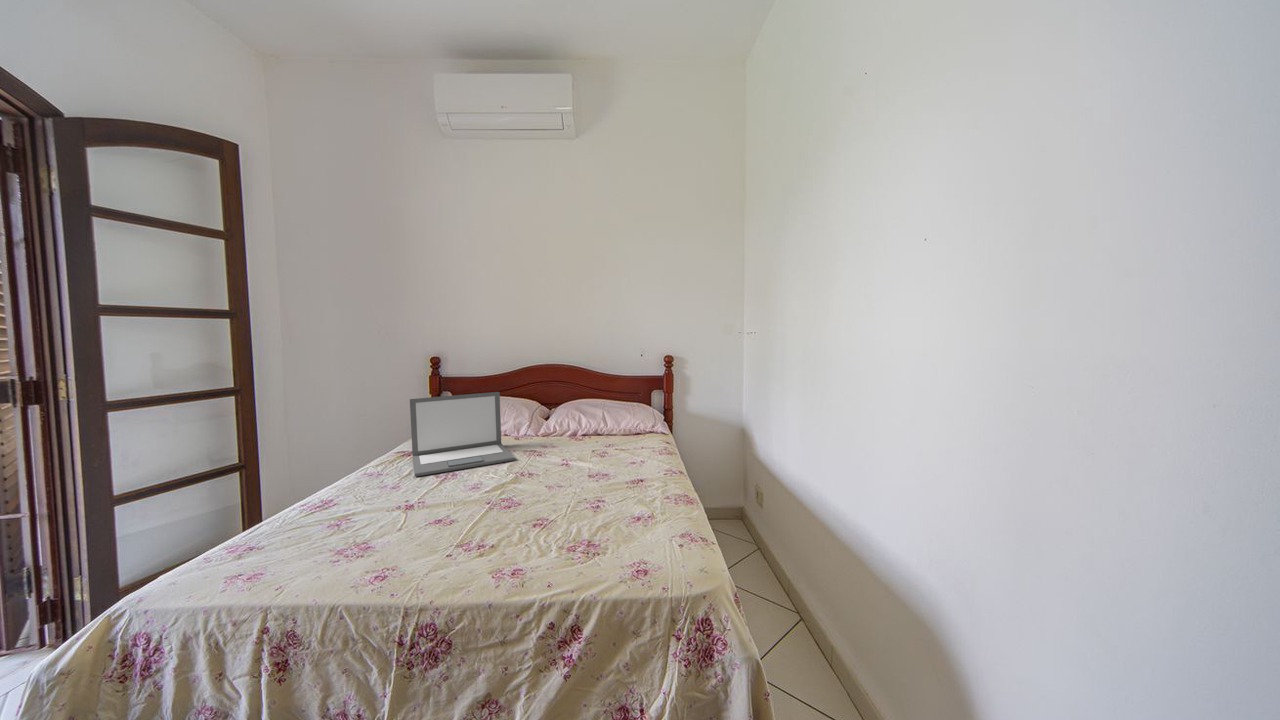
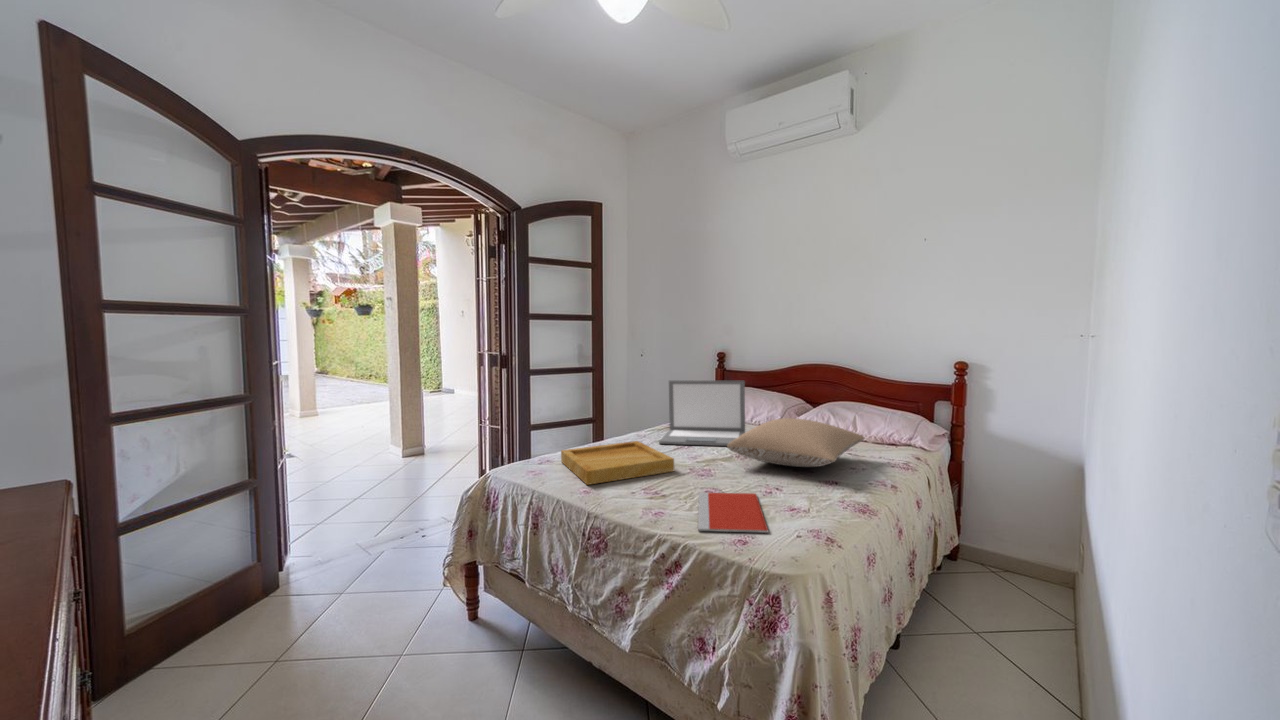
pillow: none [526,425,636,472] -> present [727,418,865,467]
tray: none [277,480,472,566] -> present [561,441,674,485]
notebook: none [531,510,644,577] -> present [698,493,768,533]

